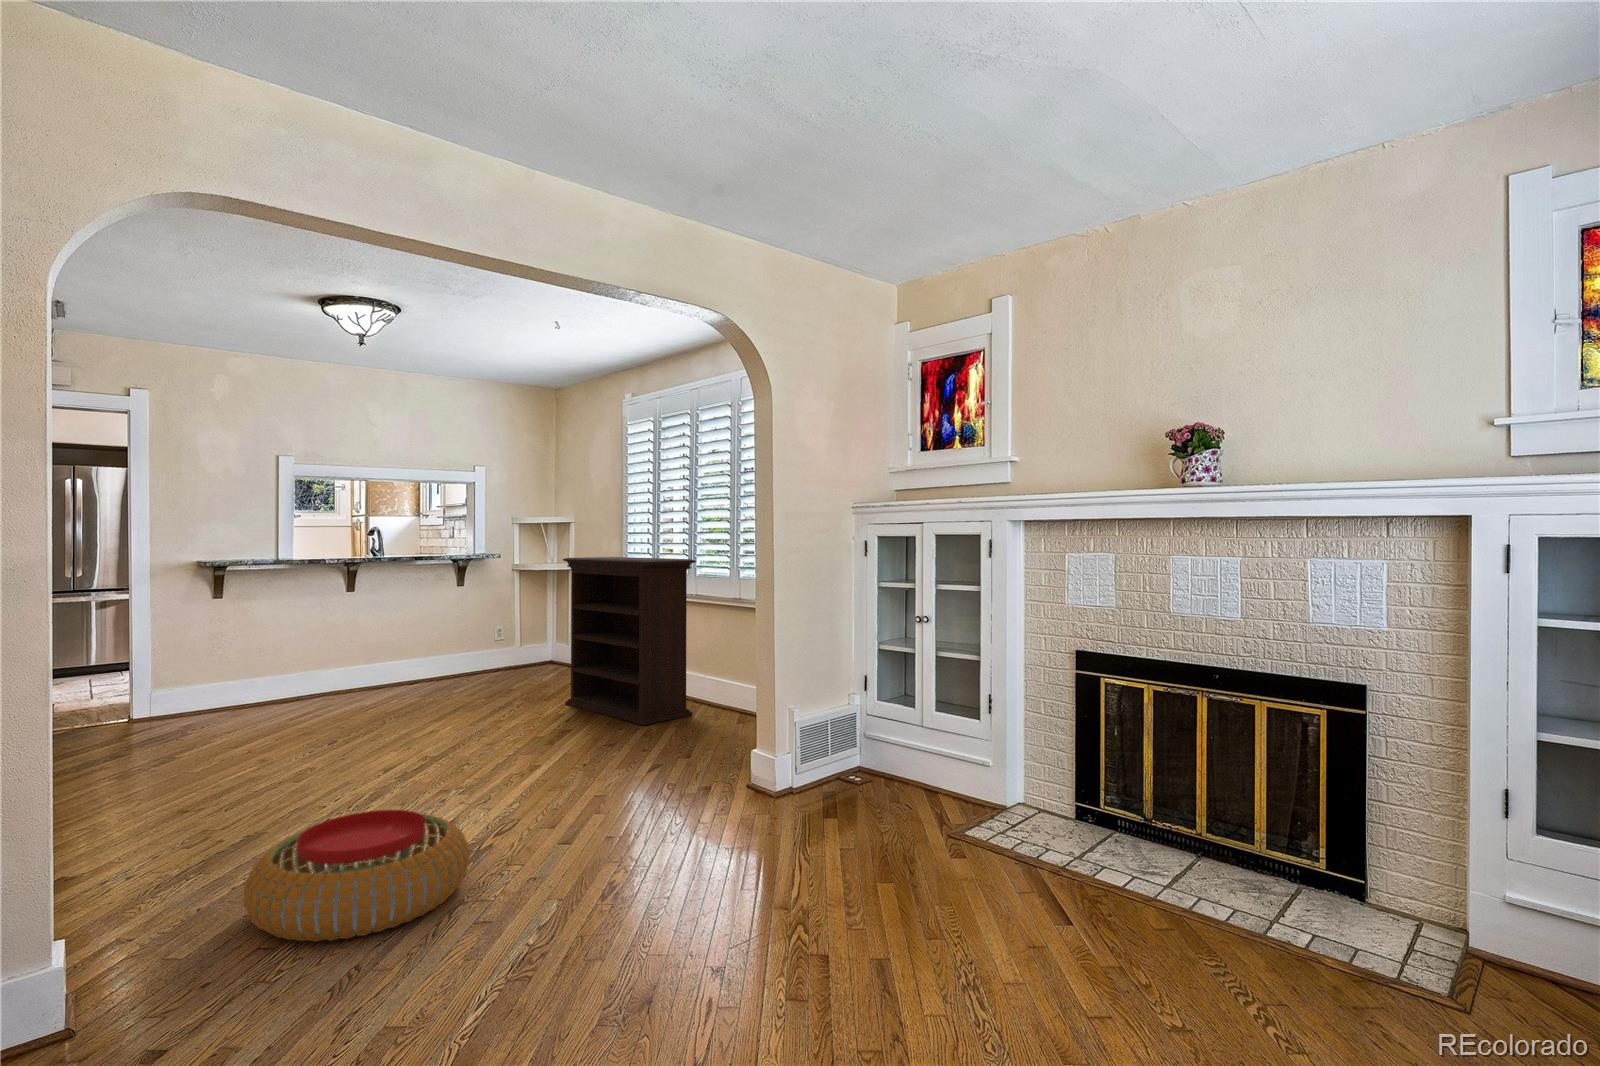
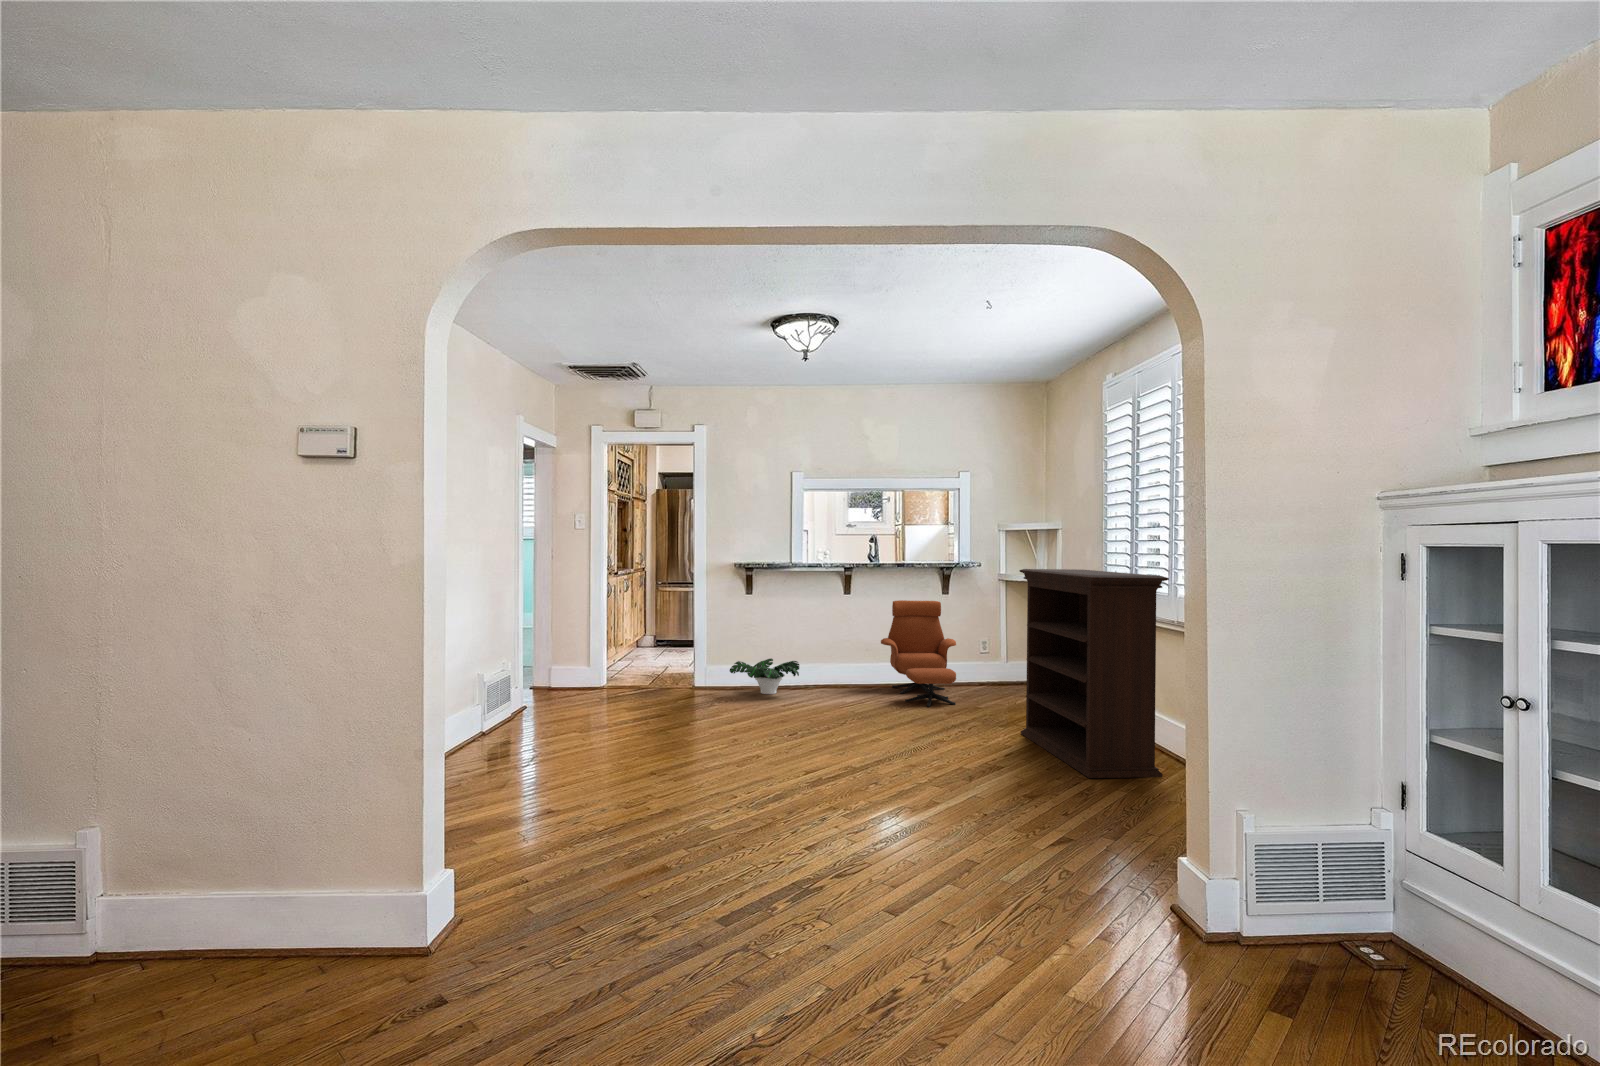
lounge chair: none [395,594,487,696] -> present [881,600,956,707]
potted plant: none [205,670,306,712] -> present [730,658,799,694]
pouf: present [243,810,470,942] -> none [572,818,775,955]

